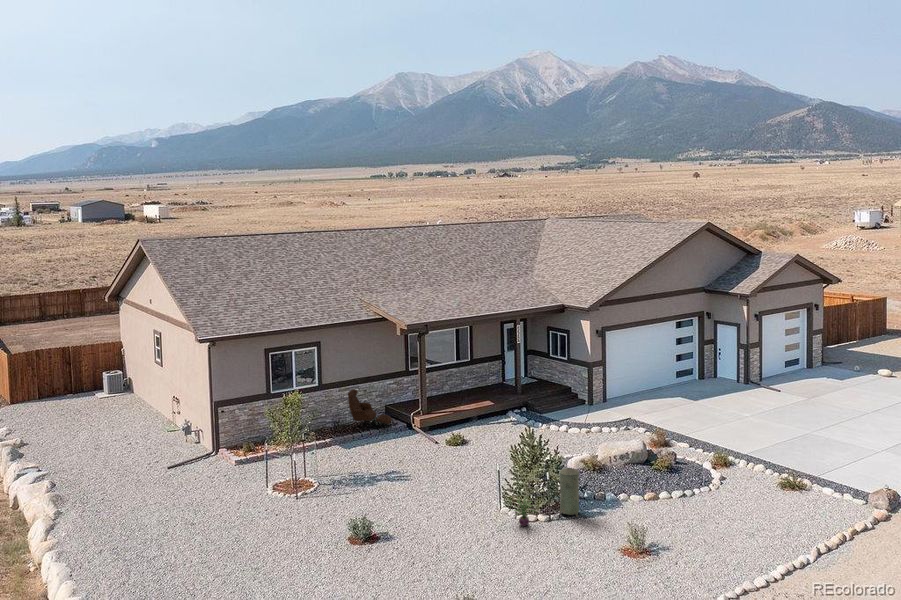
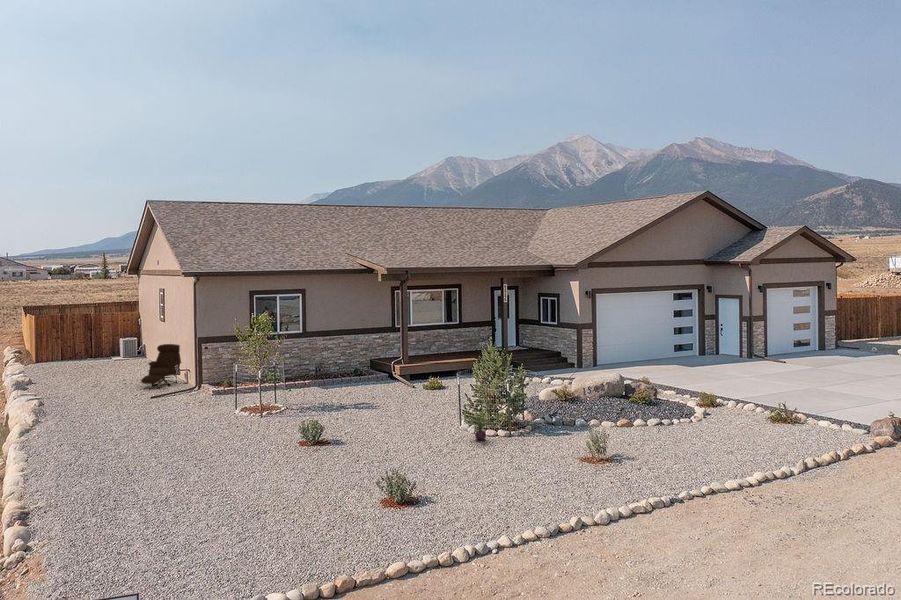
lounge chair: present [348,389,392,430] -> present [141,344,181,389]
trash can: present [559,468,580,517] -> none [522,382,544,435]

